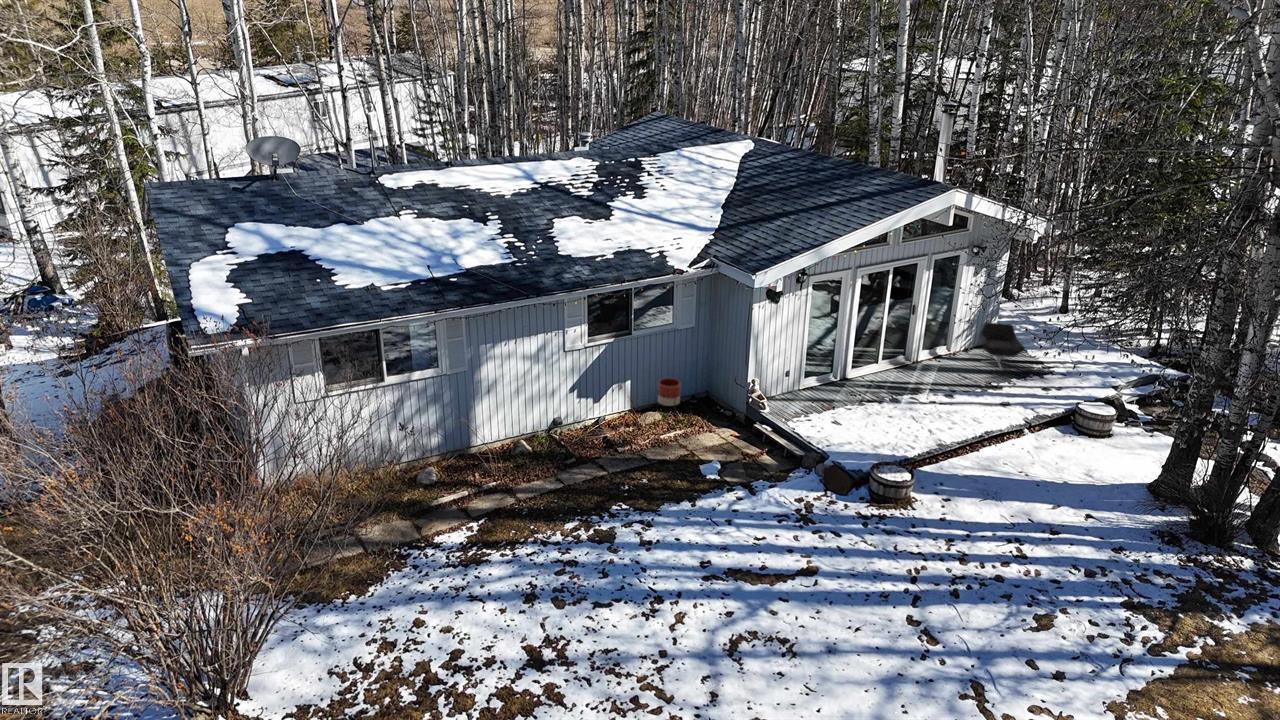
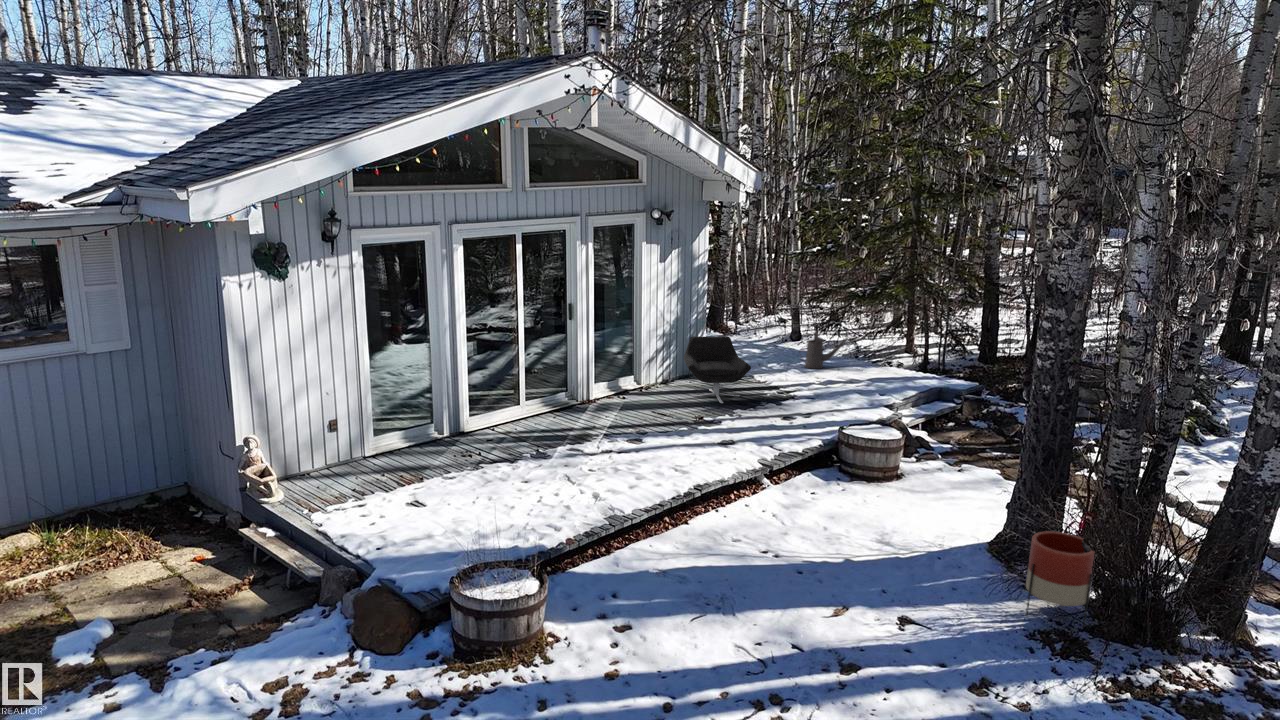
watering can: none [1062,319,1101,345] -> present [804,331,847,369]
planter: present [657,378,681,406] -> present [1026,531,1095,627]

